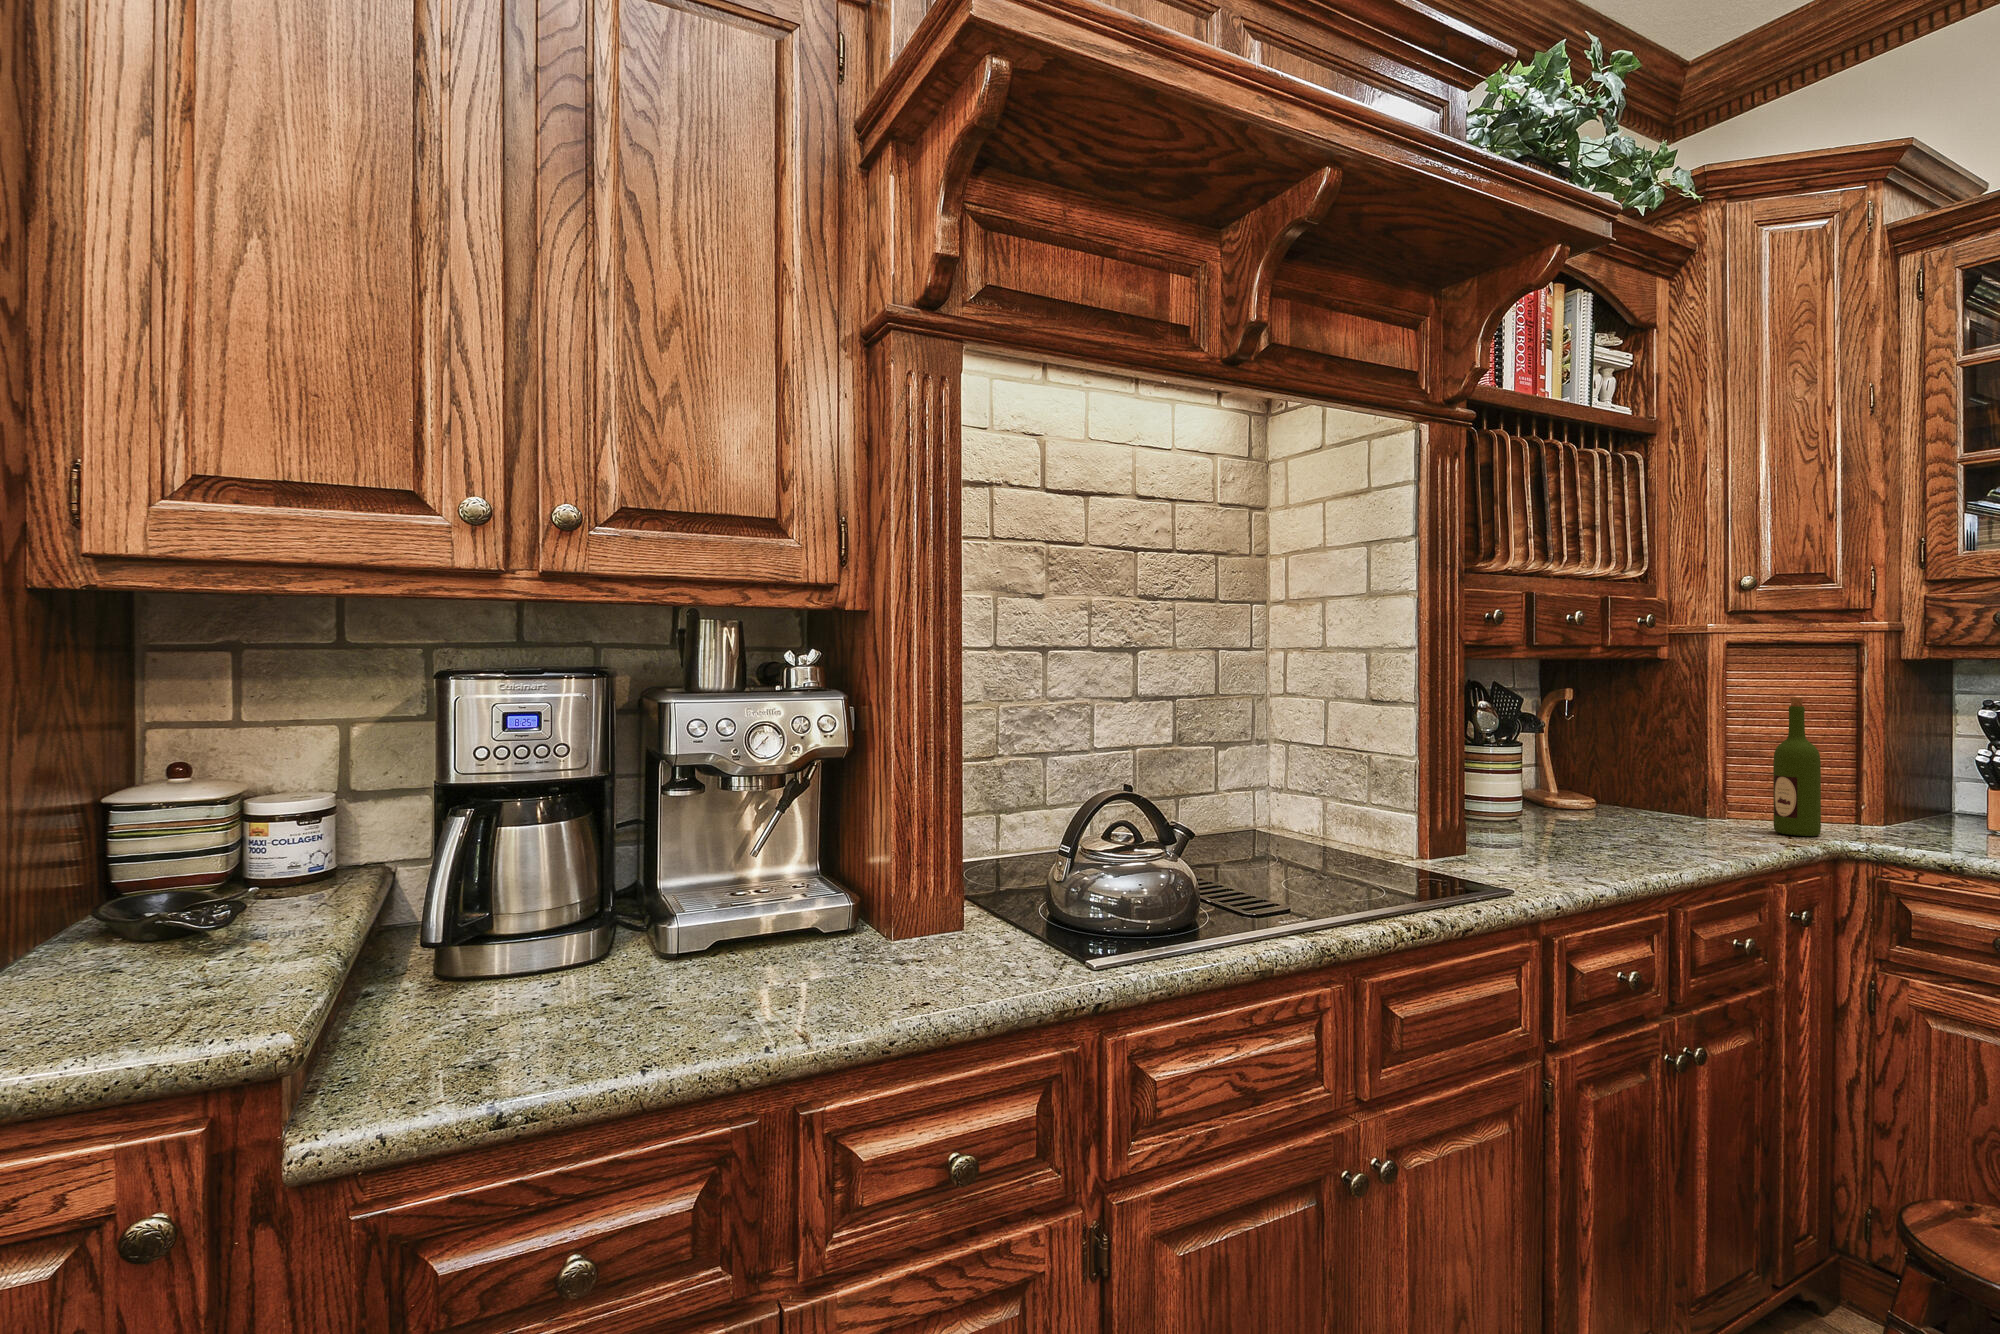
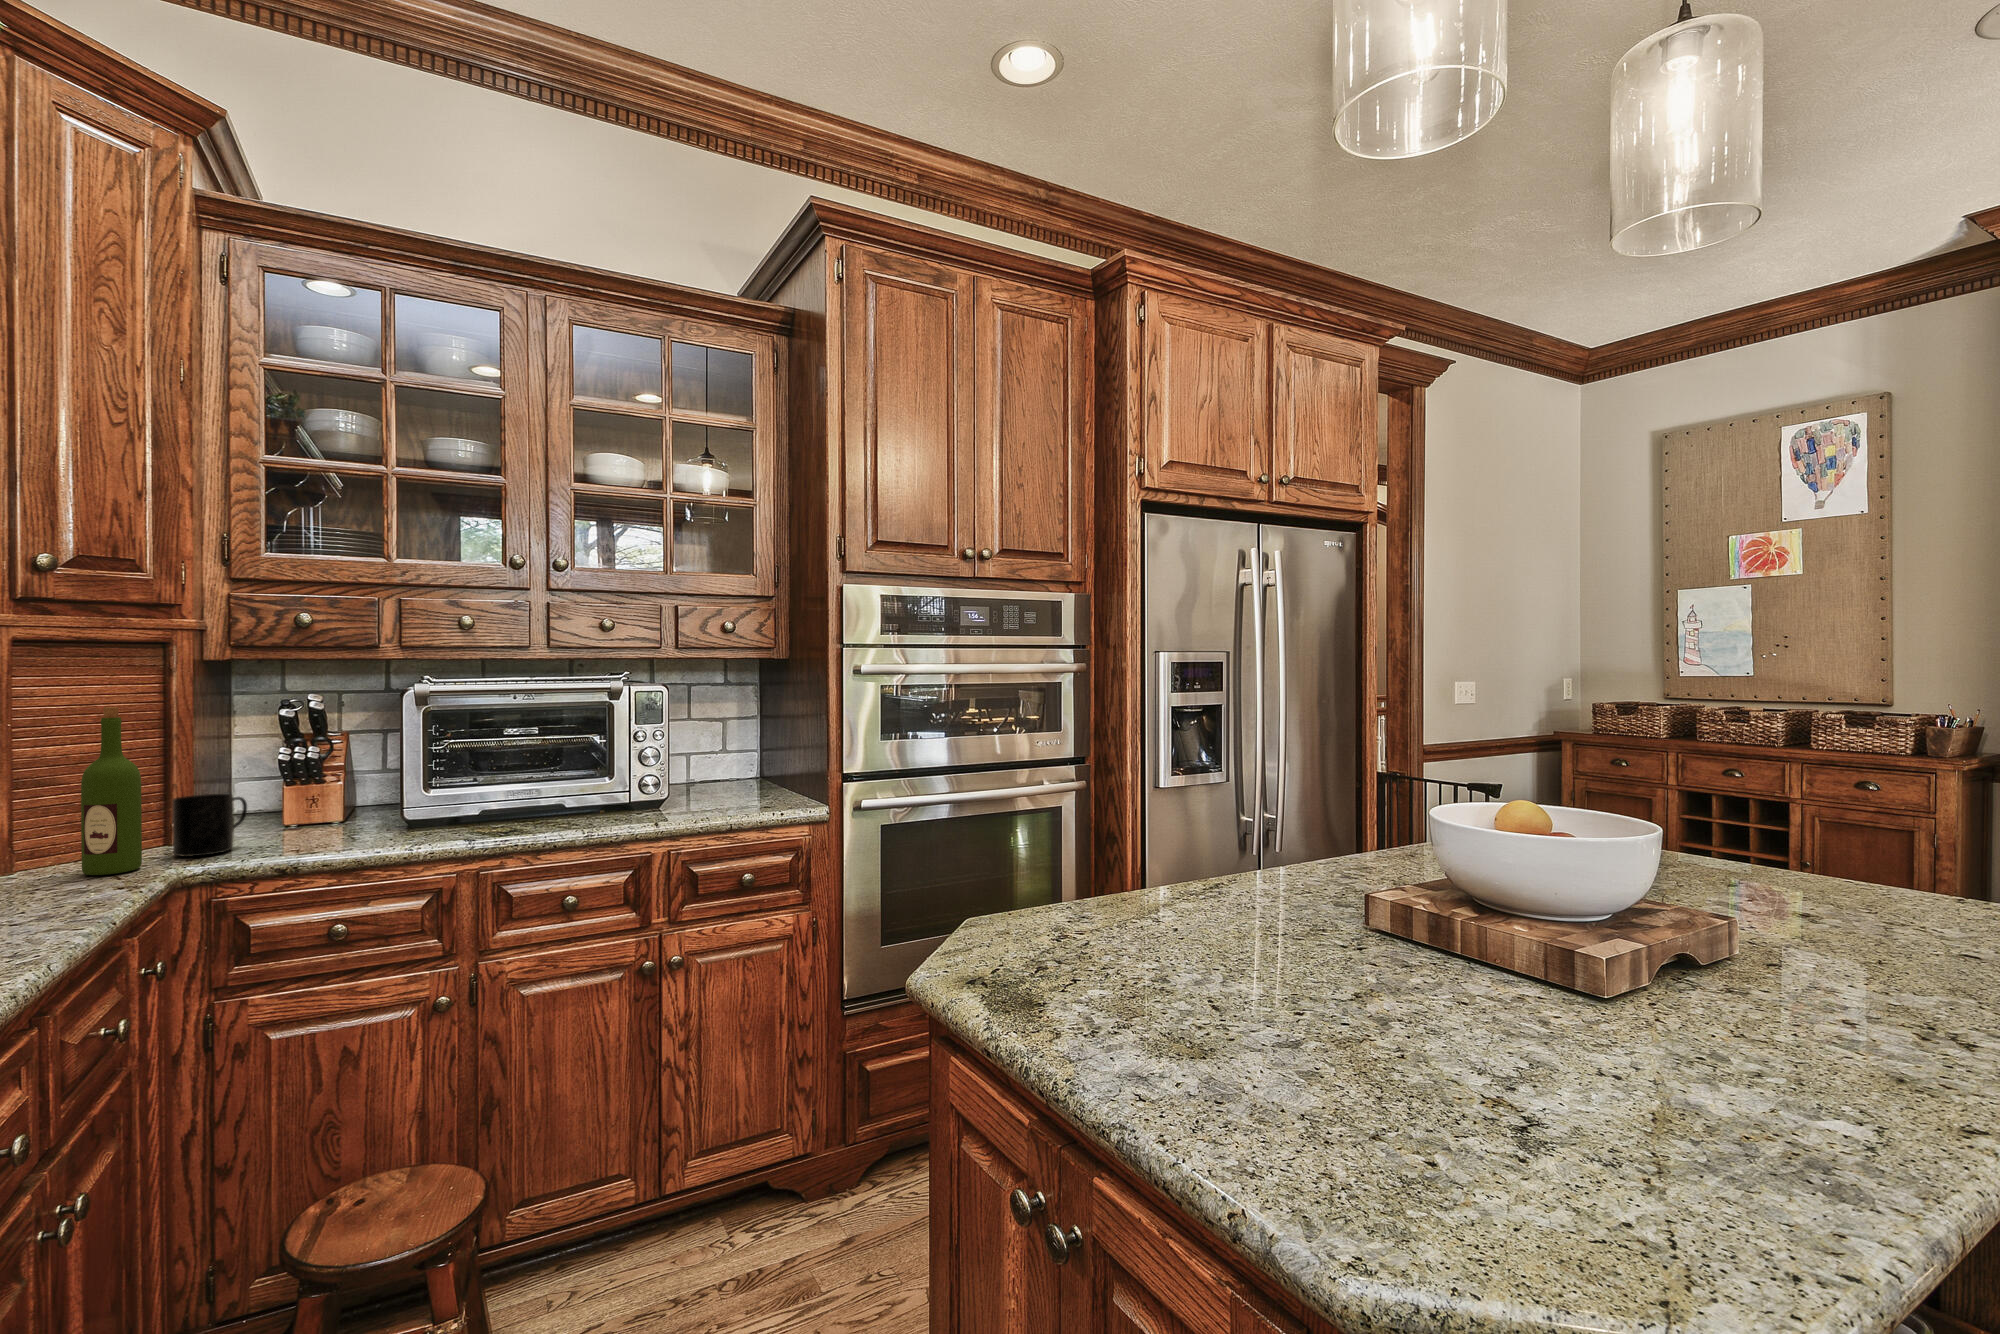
mug: none [1853,782,1929,839] -> present [172,794,247,857]

